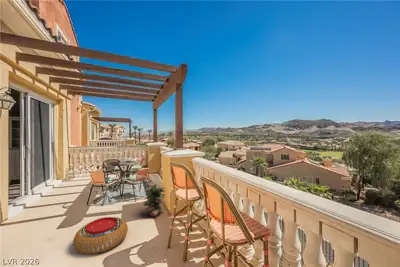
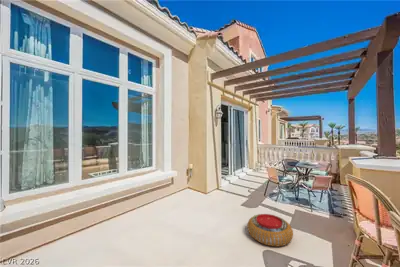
decorative plant: present [144,183,165,216] -> none [314,197,348,237]

